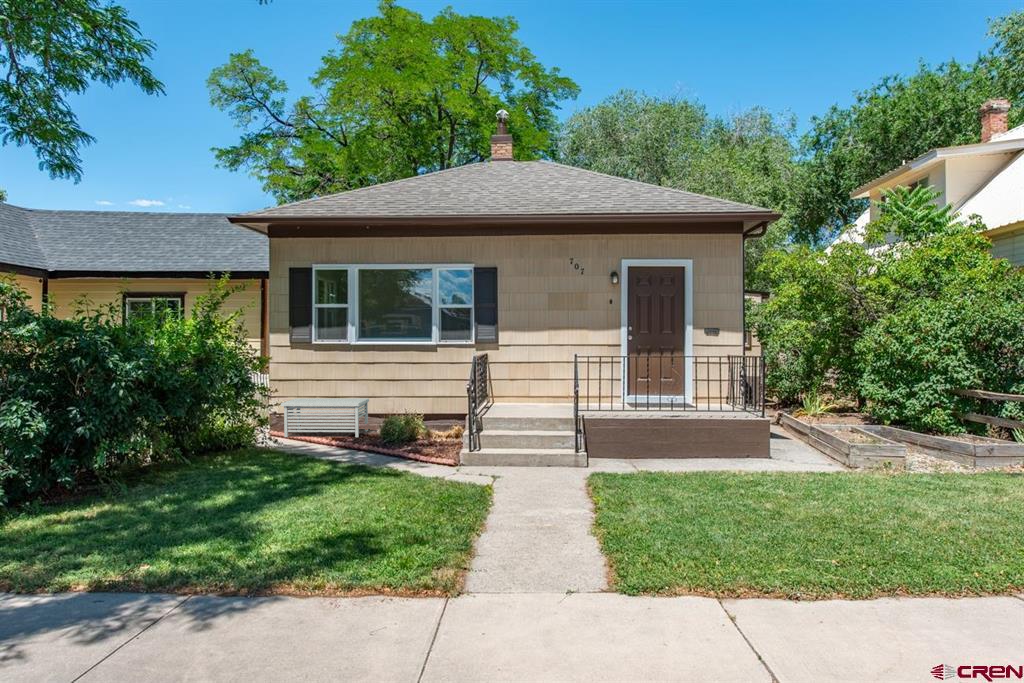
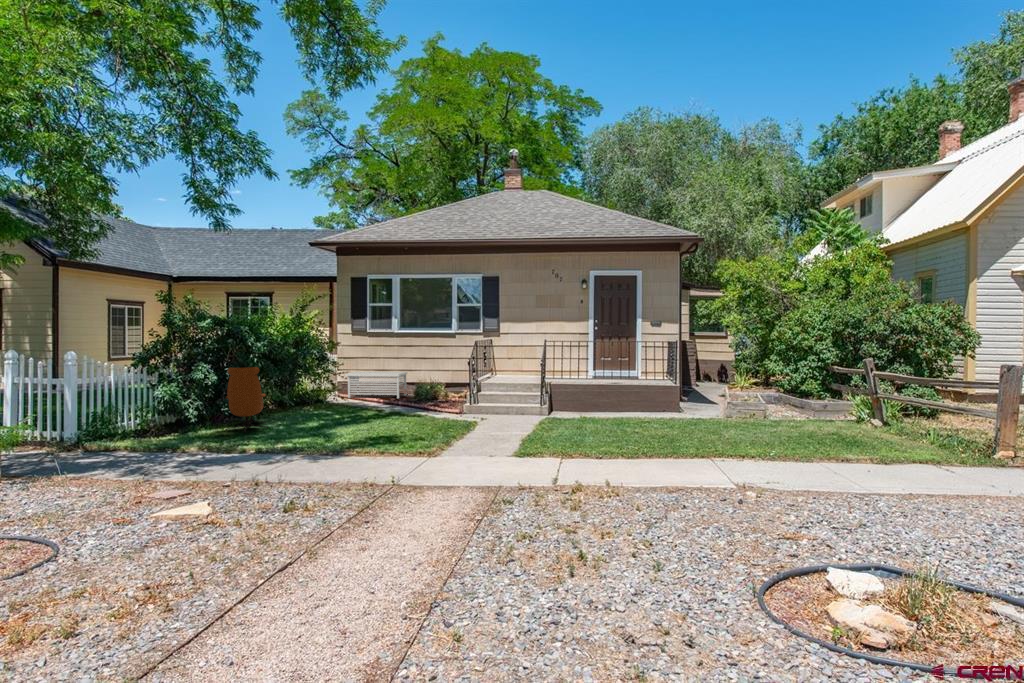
lounge chair: none [58,411,142,528] -> present [226,367,268,432]

